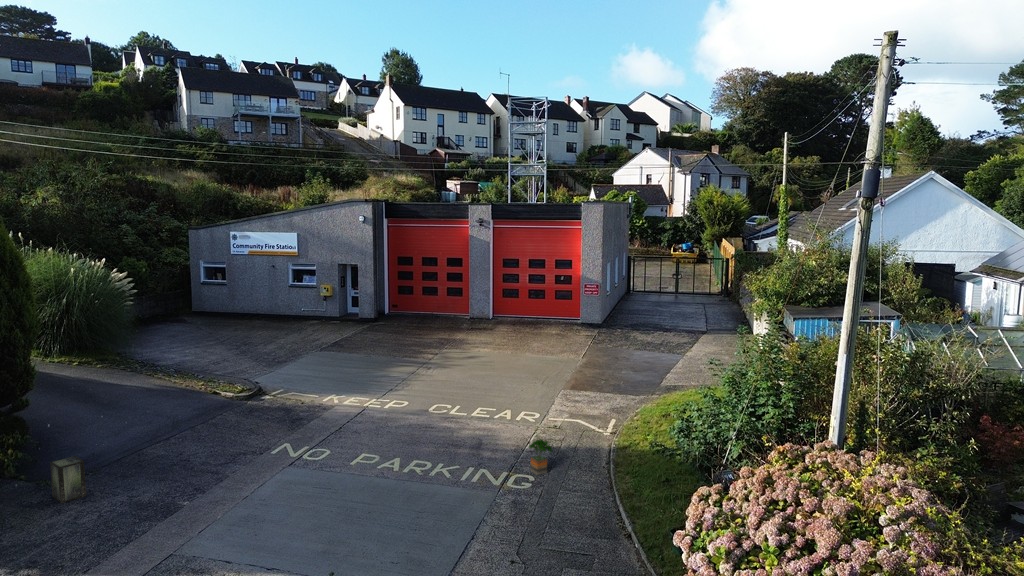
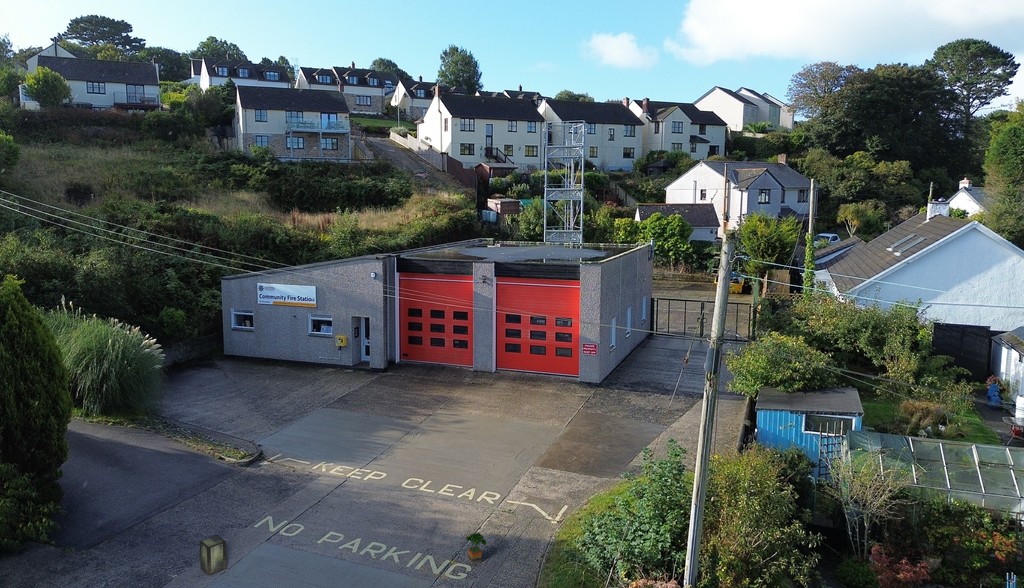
storage box: present [50,456,86,503] -> present [200,535,227,575]

